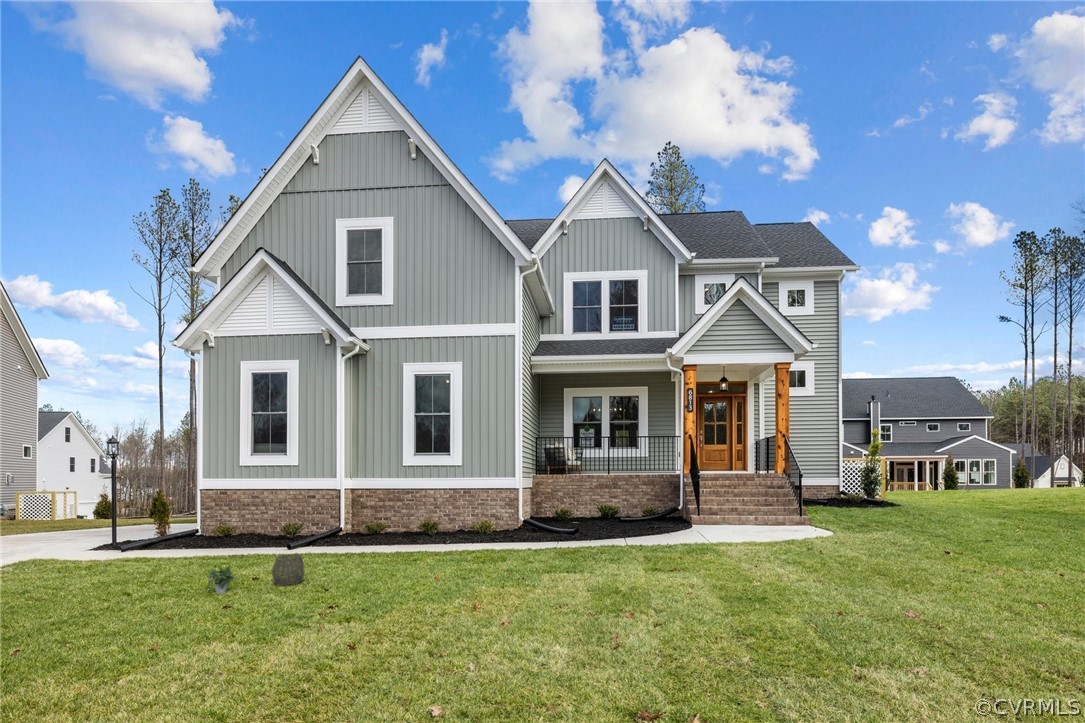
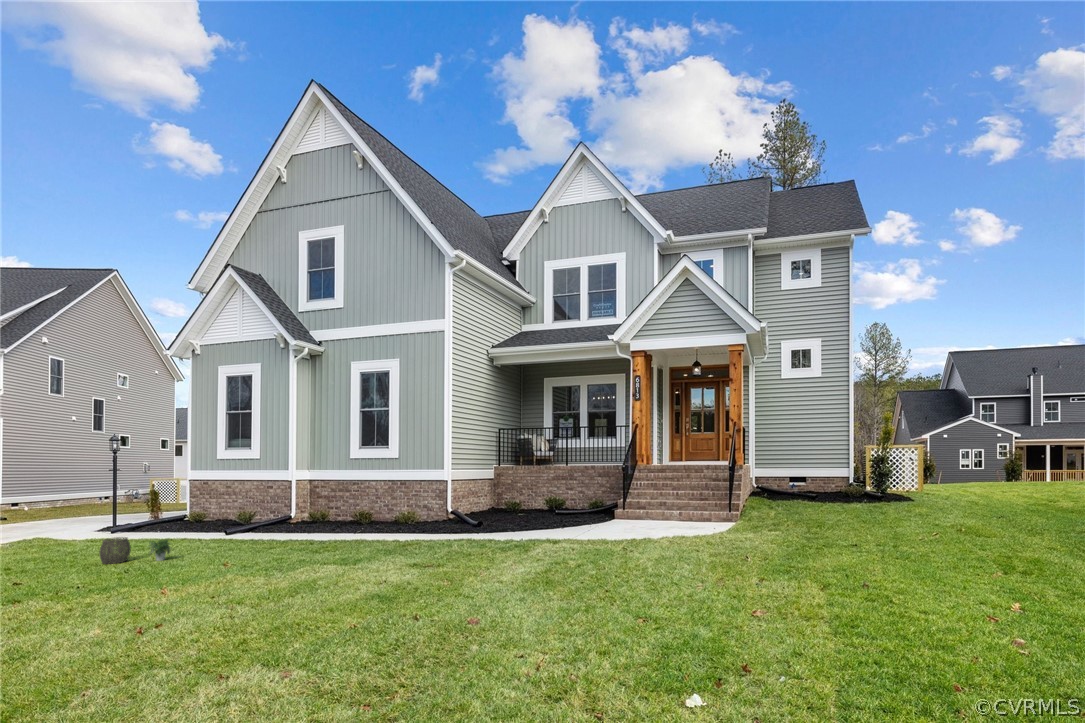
potted plant: present [207,566,237,594] -> present [149,540,171,561]

